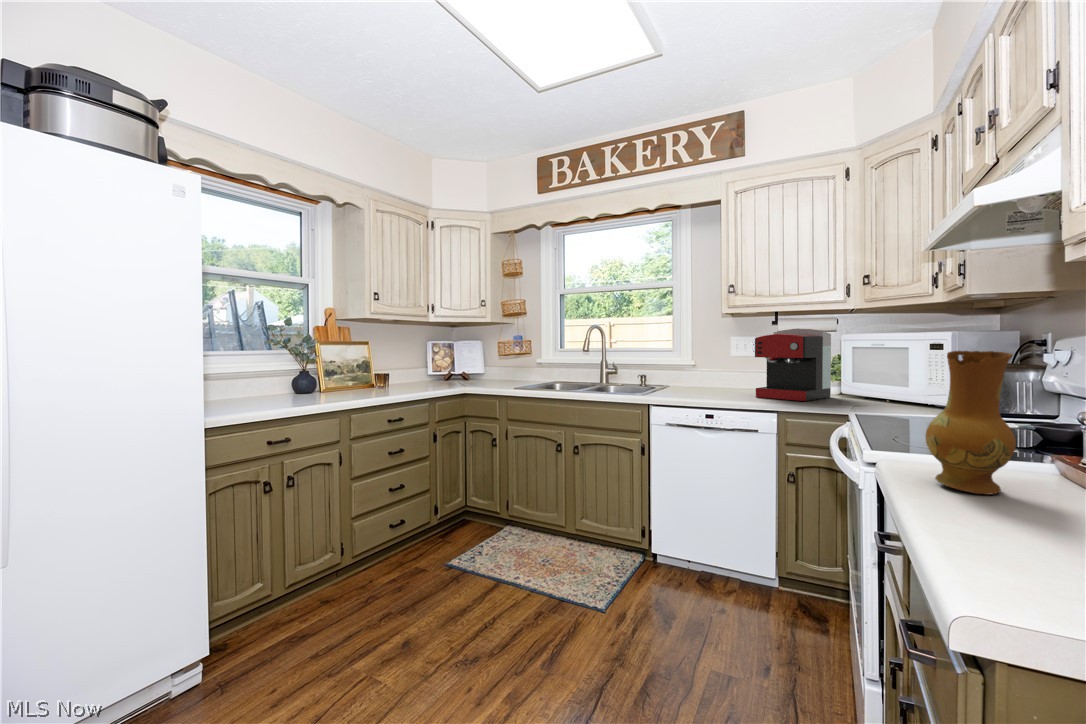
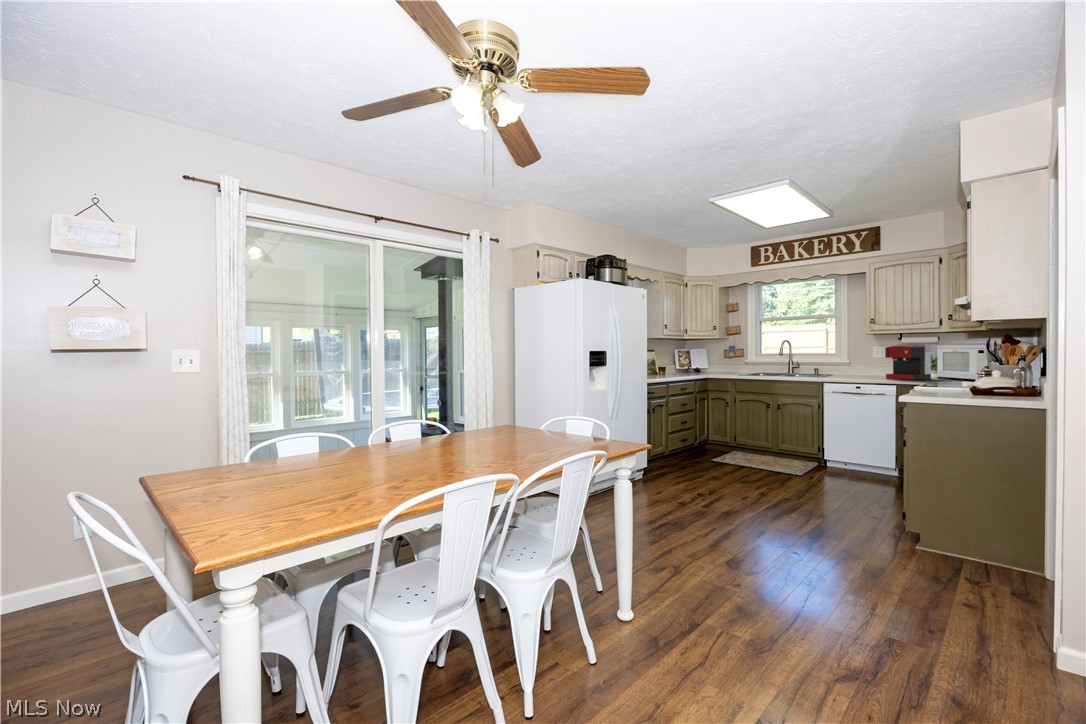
ceramic jug: present [926,351,1016,495] -> none [927,353,952,394]

